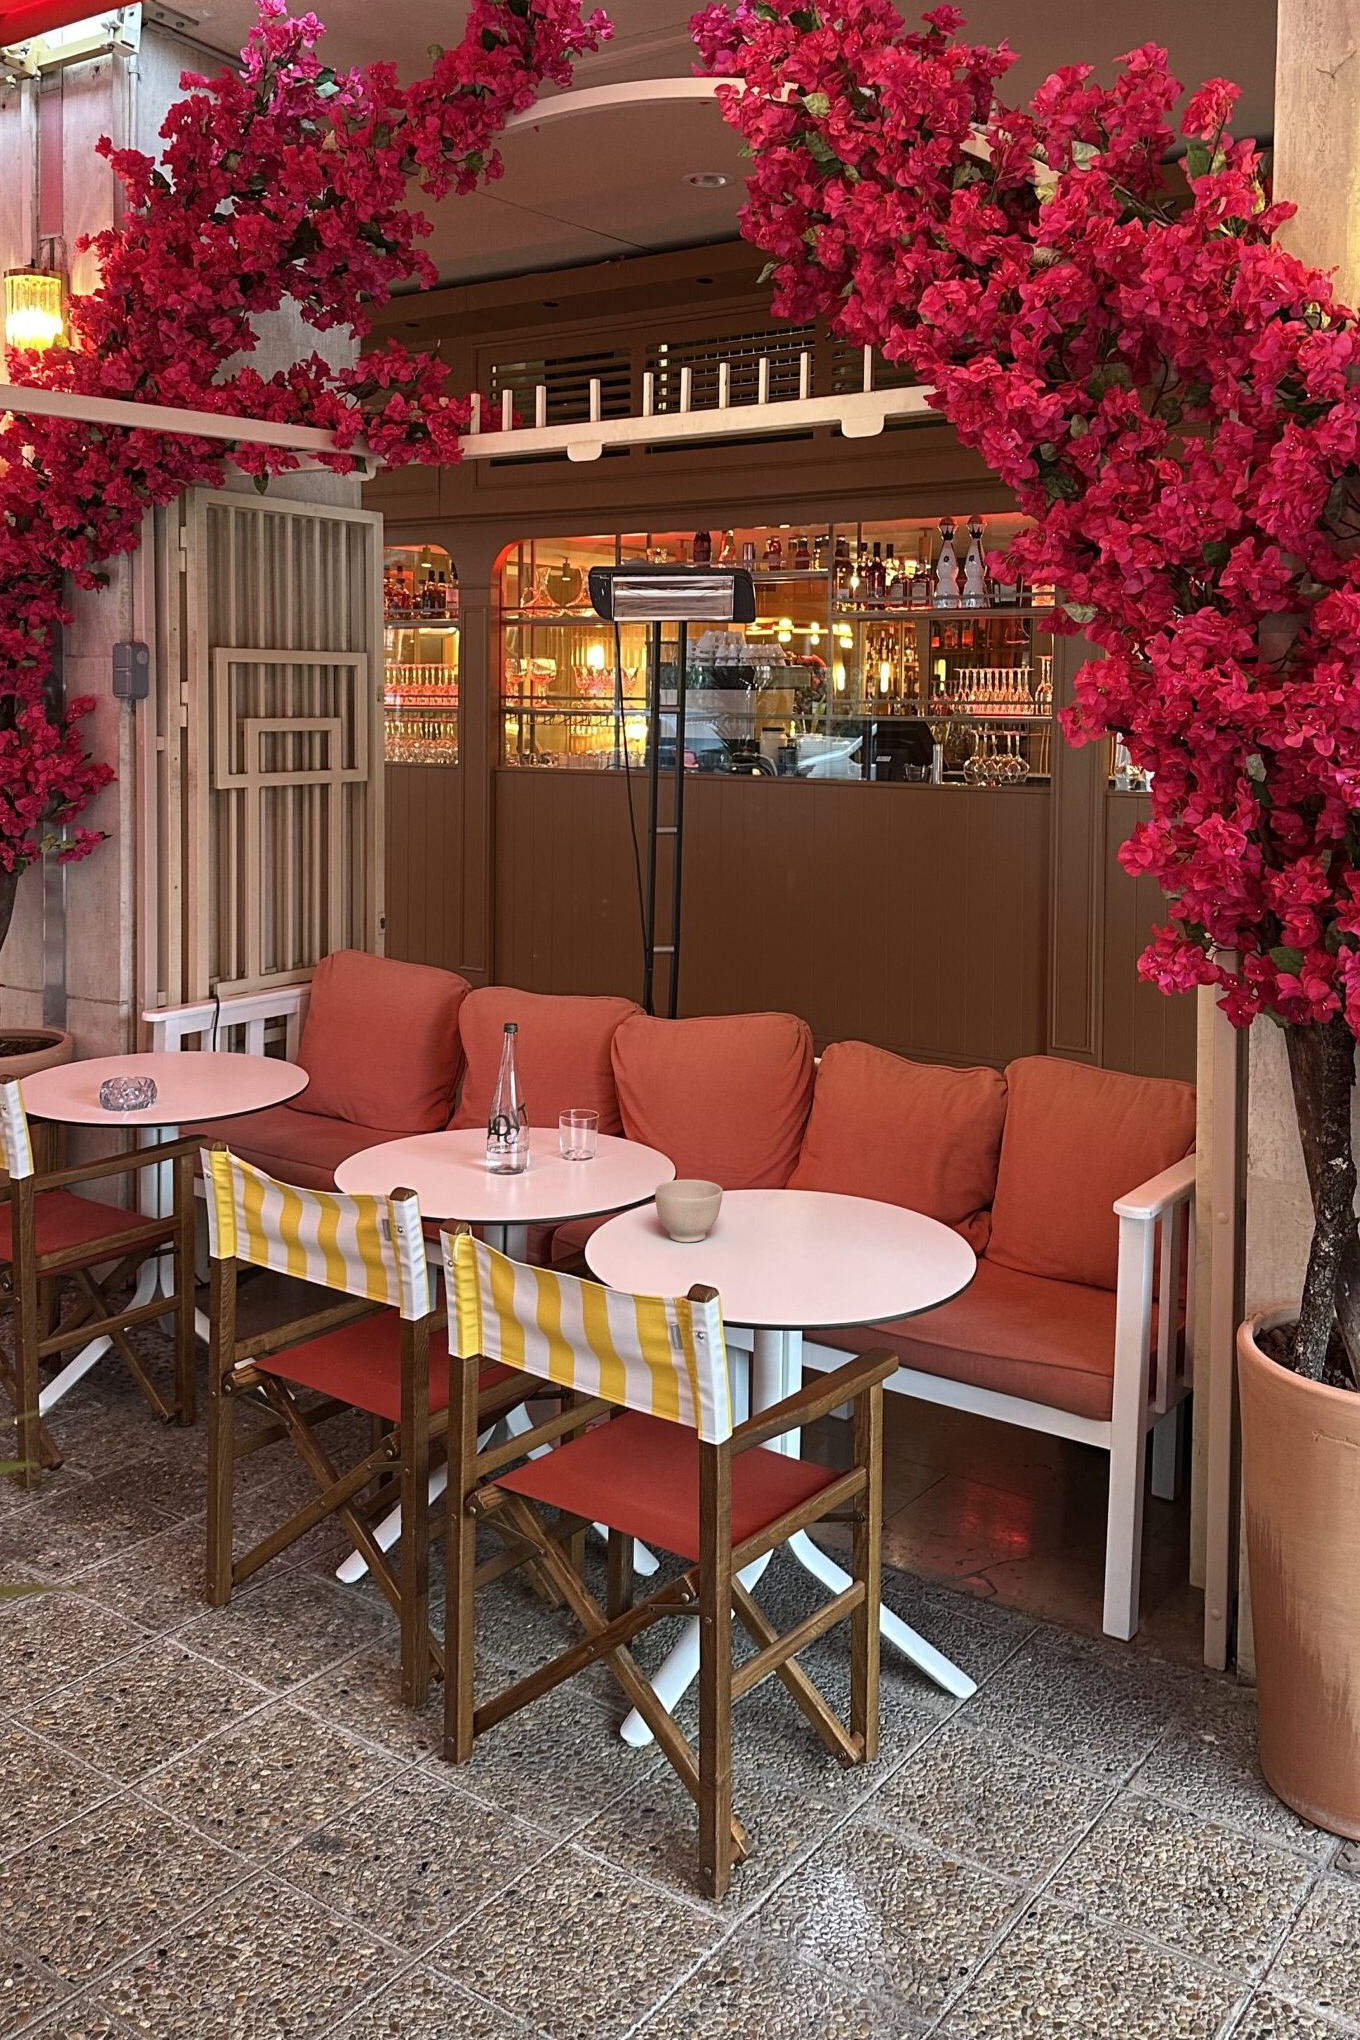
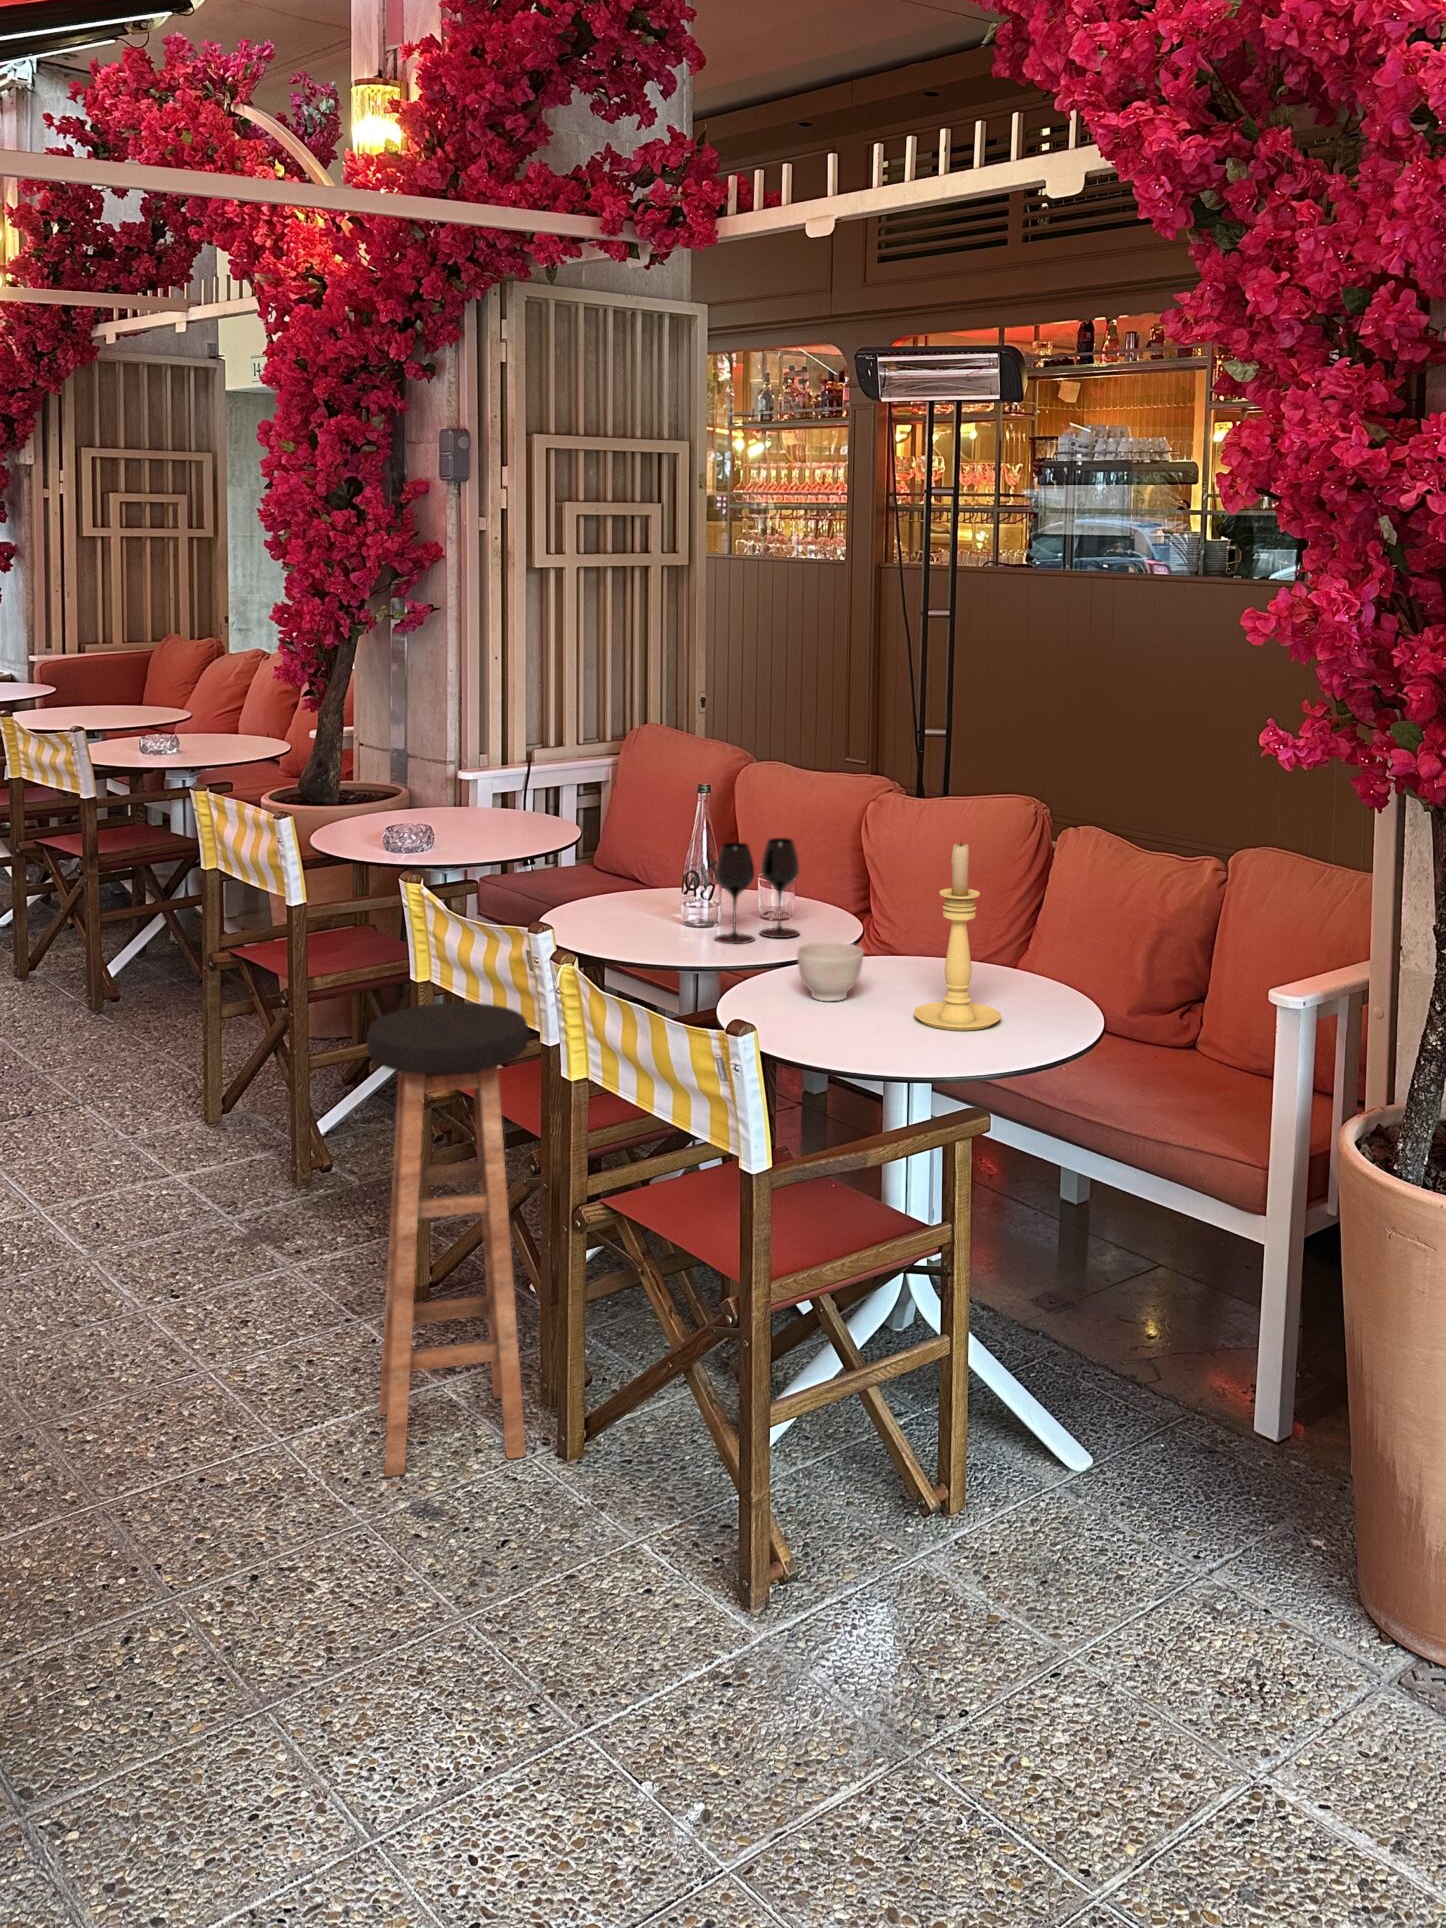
candle holder: none [784,1071,871,1263] -> present [914,841,1001,1031]
wine glass: none [525,1072,609,1186] -> present [715,838,799,944]
bar stool: none [224,1274,410,1813] -> present [367,1002,529,1477]

